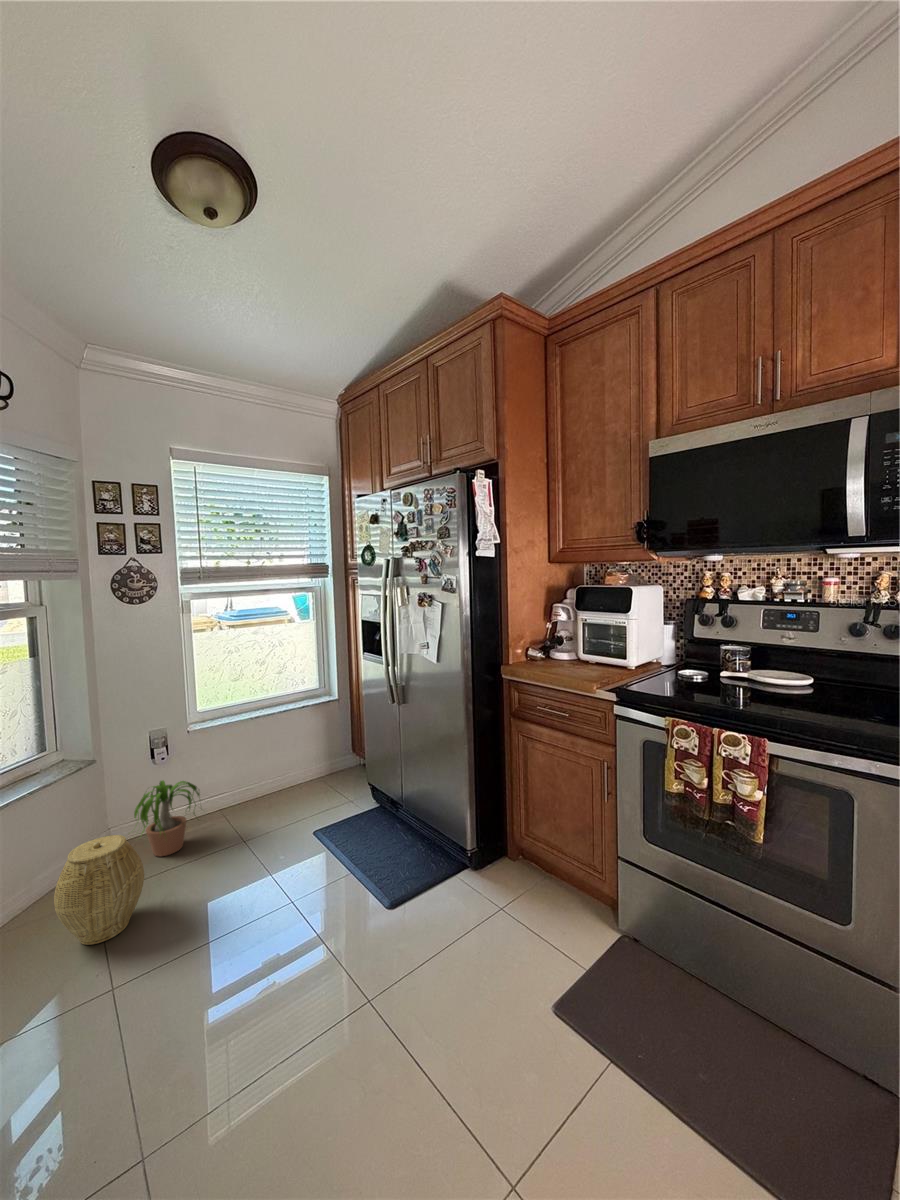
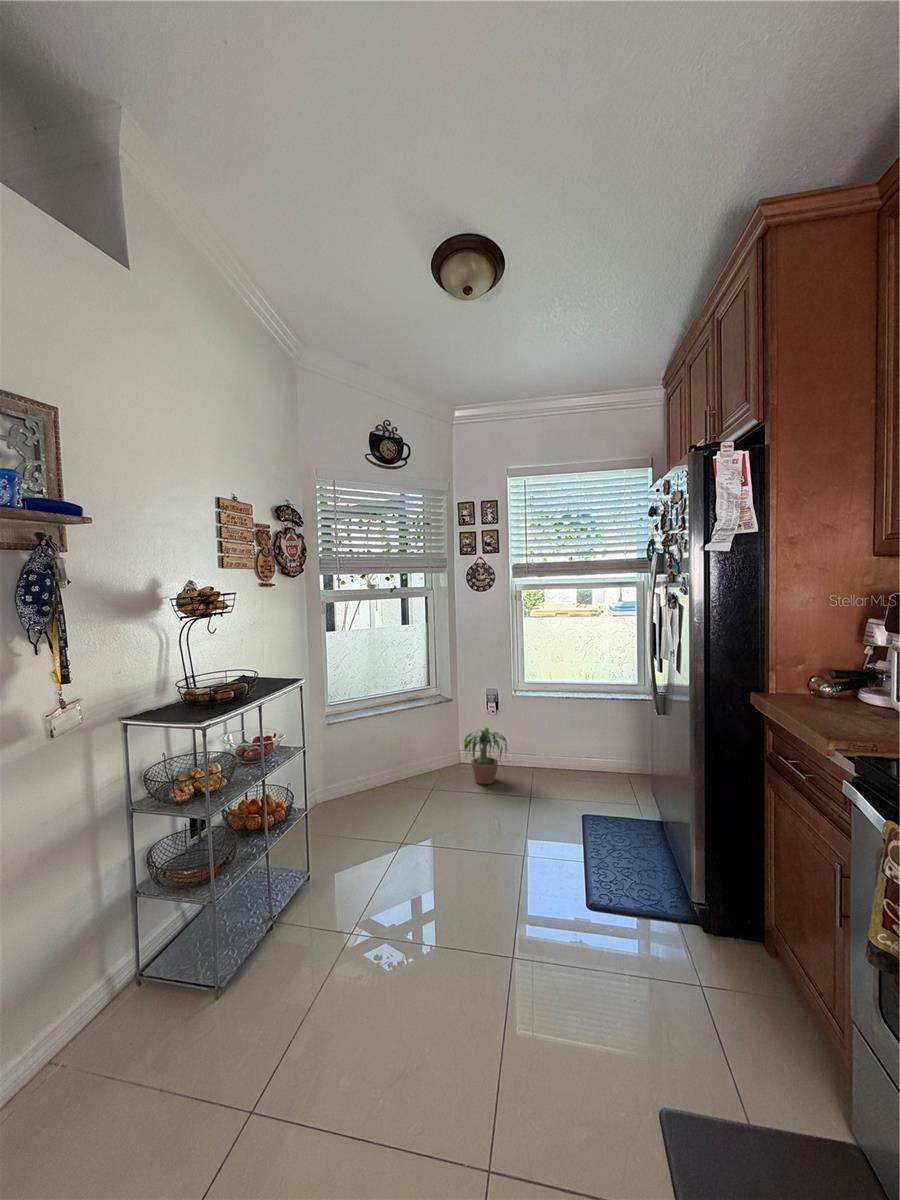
woven basket: present [54,835,144,945] -> none [398,749,446,817]

